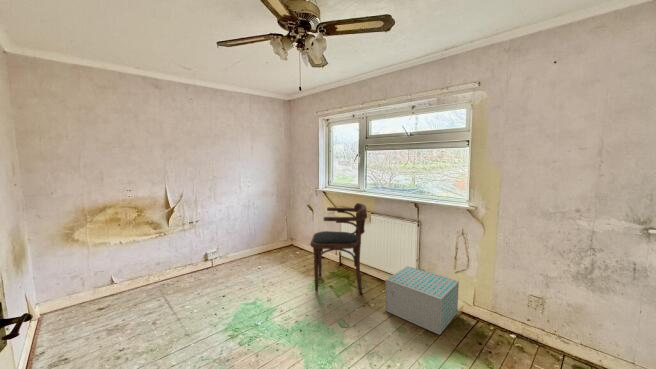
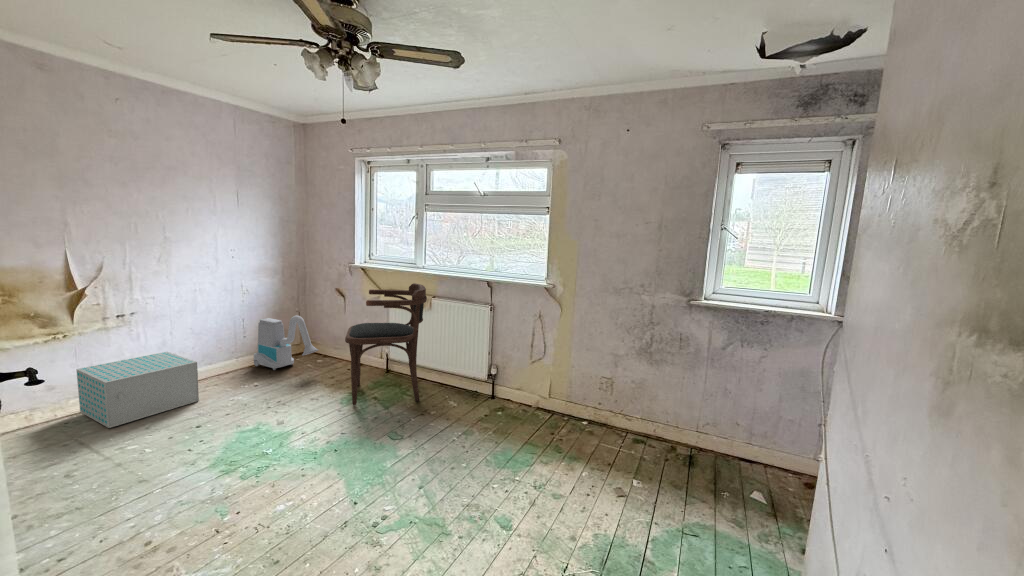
vacuum cleaner: none [260,224,296,259] -> present [254,316,319,370]
storage box: present [385,266,459,335] -> present [76,352,199,428]

